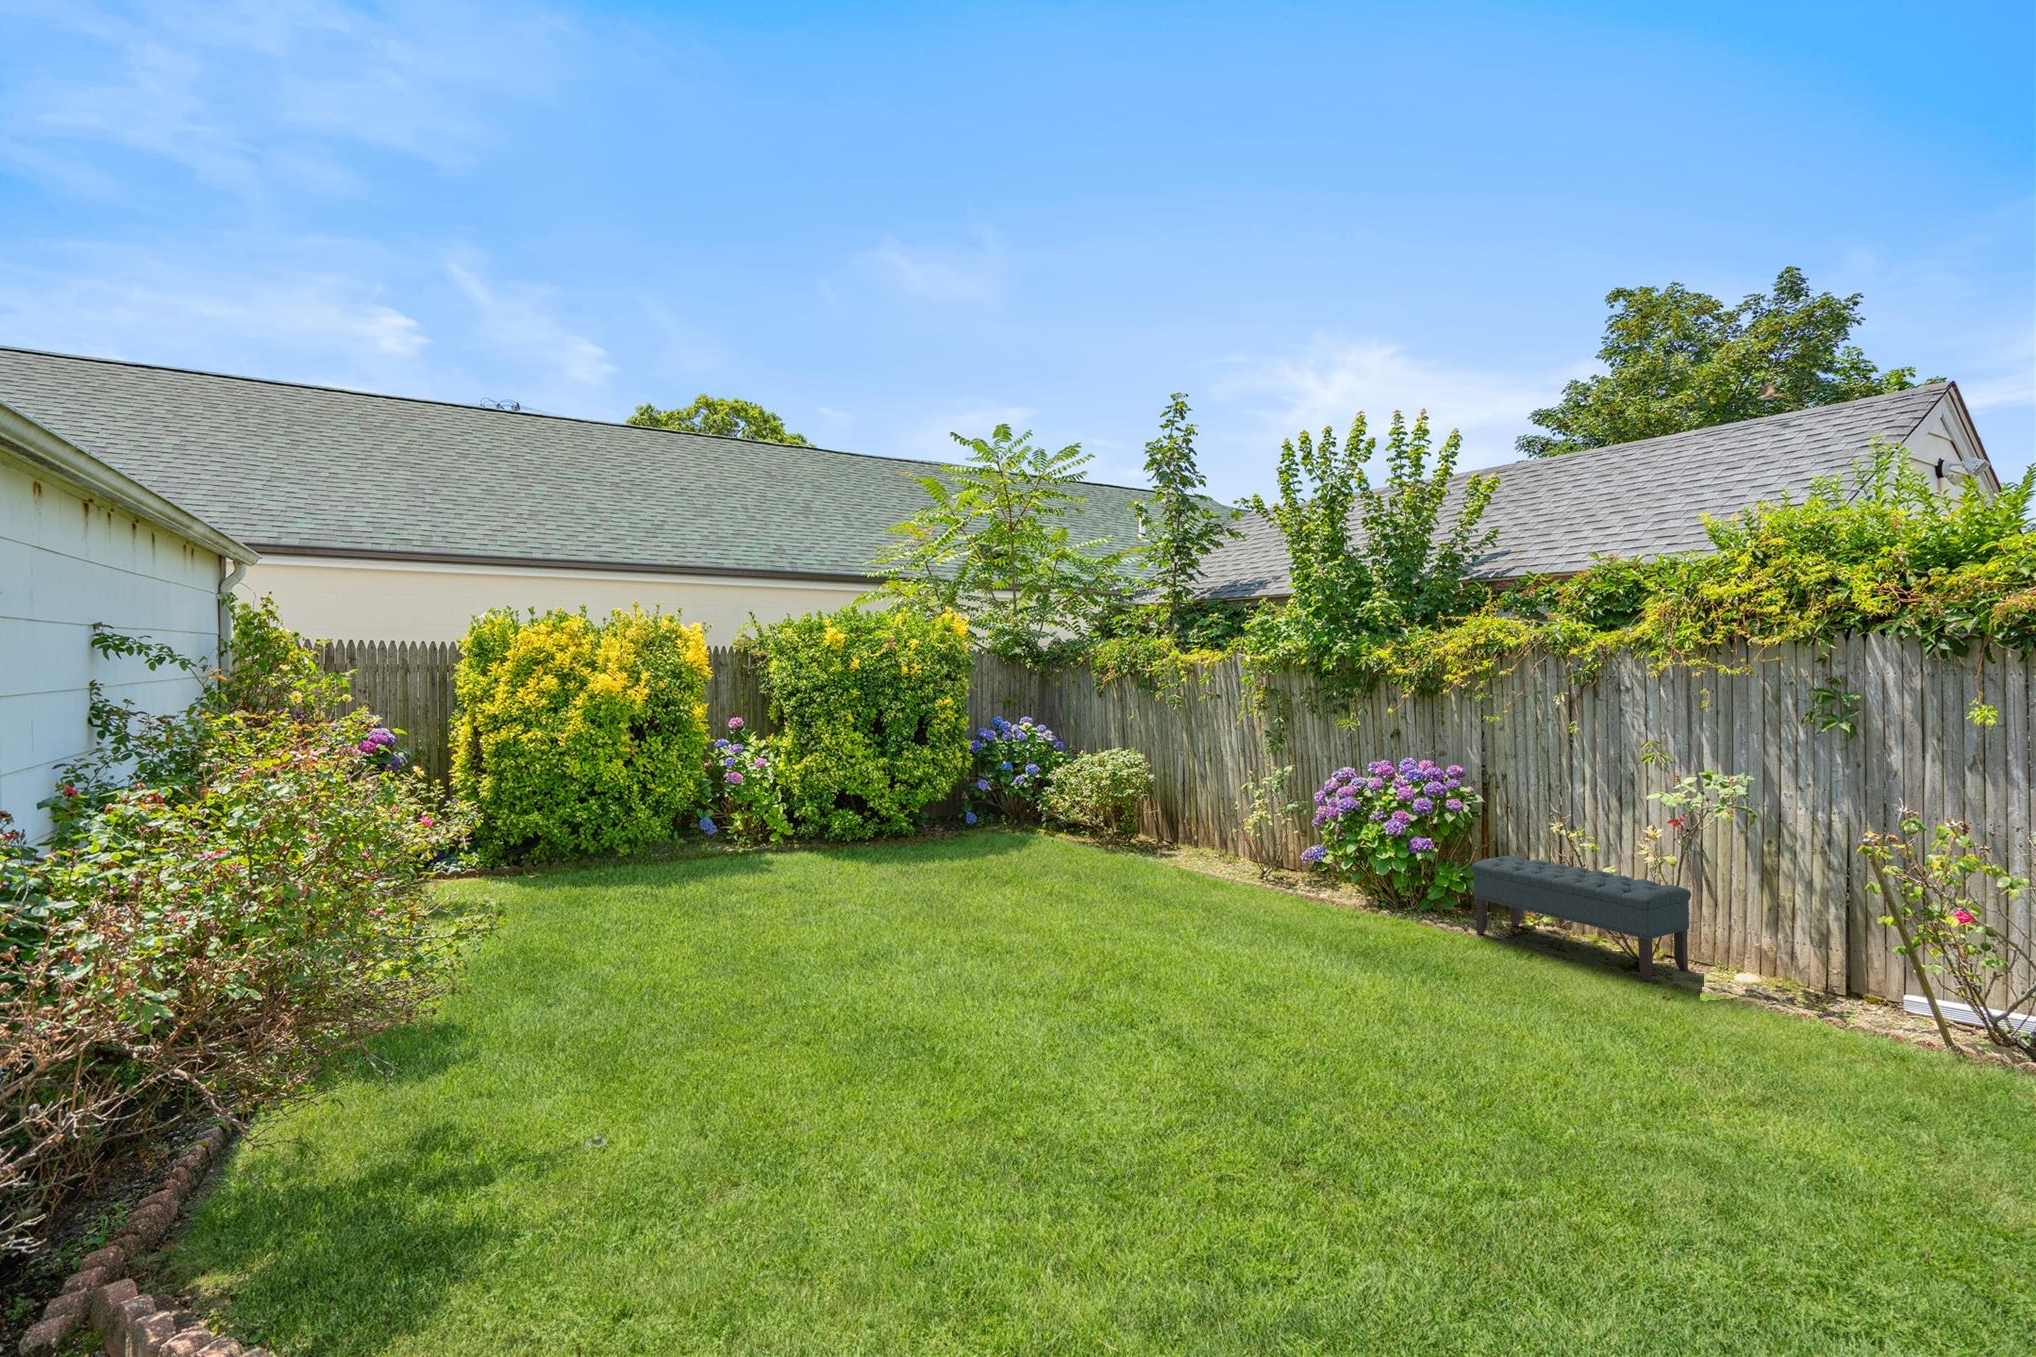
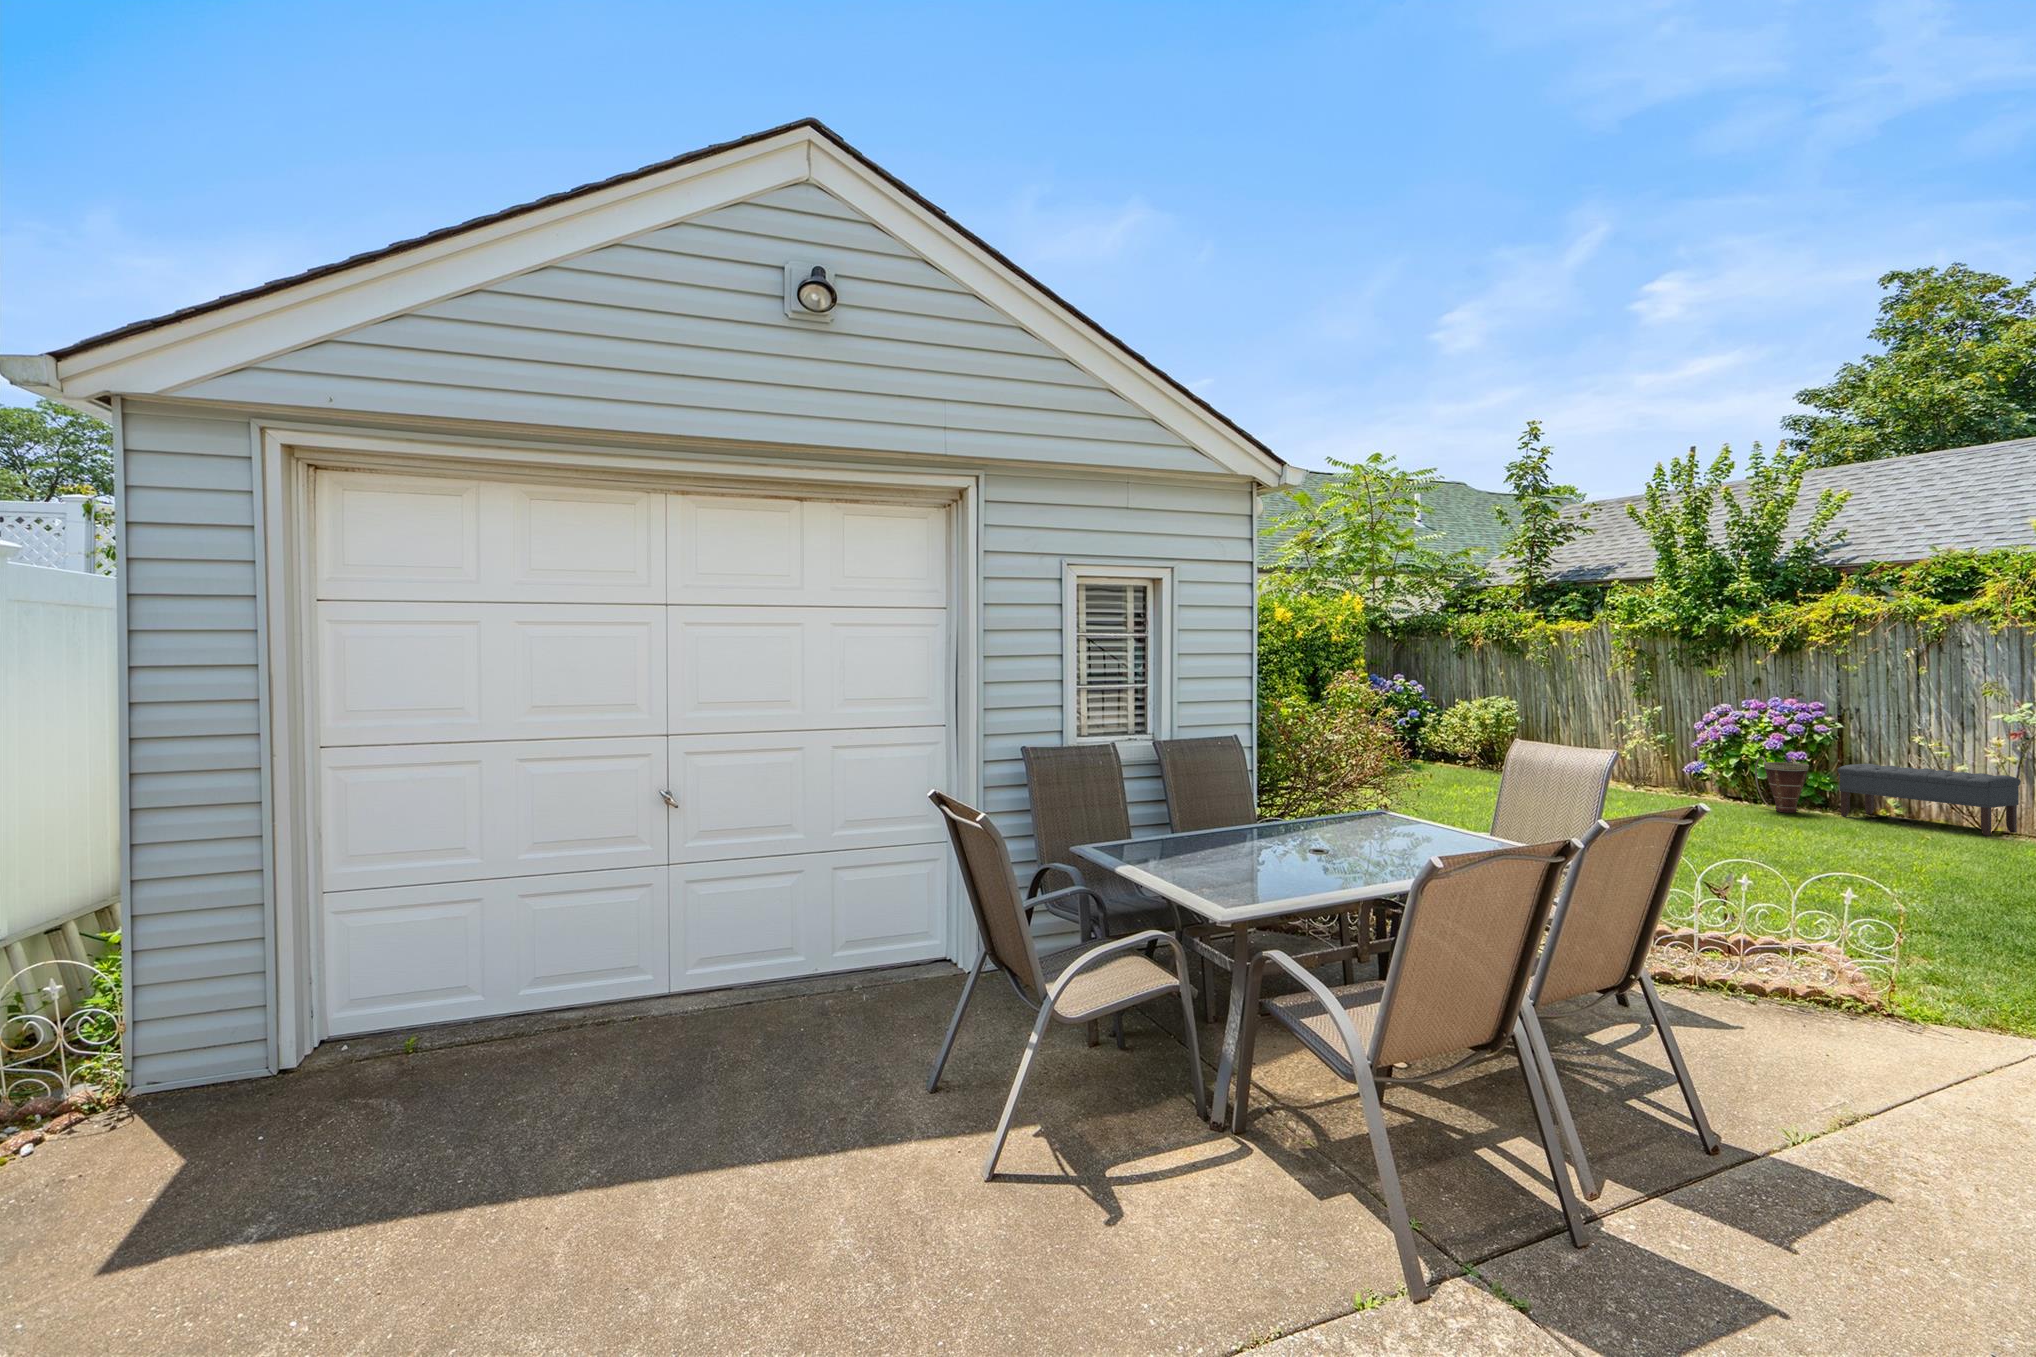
basket: none [1380,843,1438,927] -> present [1755,756,1809,813]

